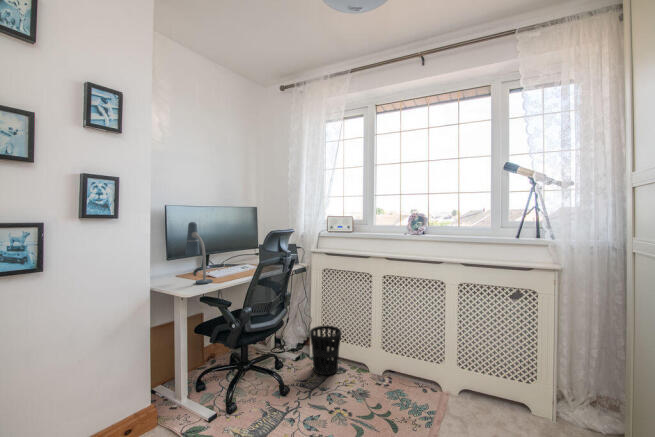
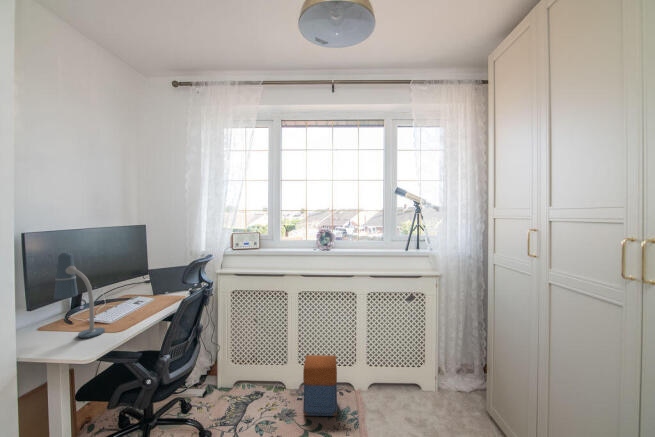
wastebasket: present [310,326,341,375] -> none [224,350,259,405]
backpack: none [375,340,416,409] -> present [303,355,337,416]

